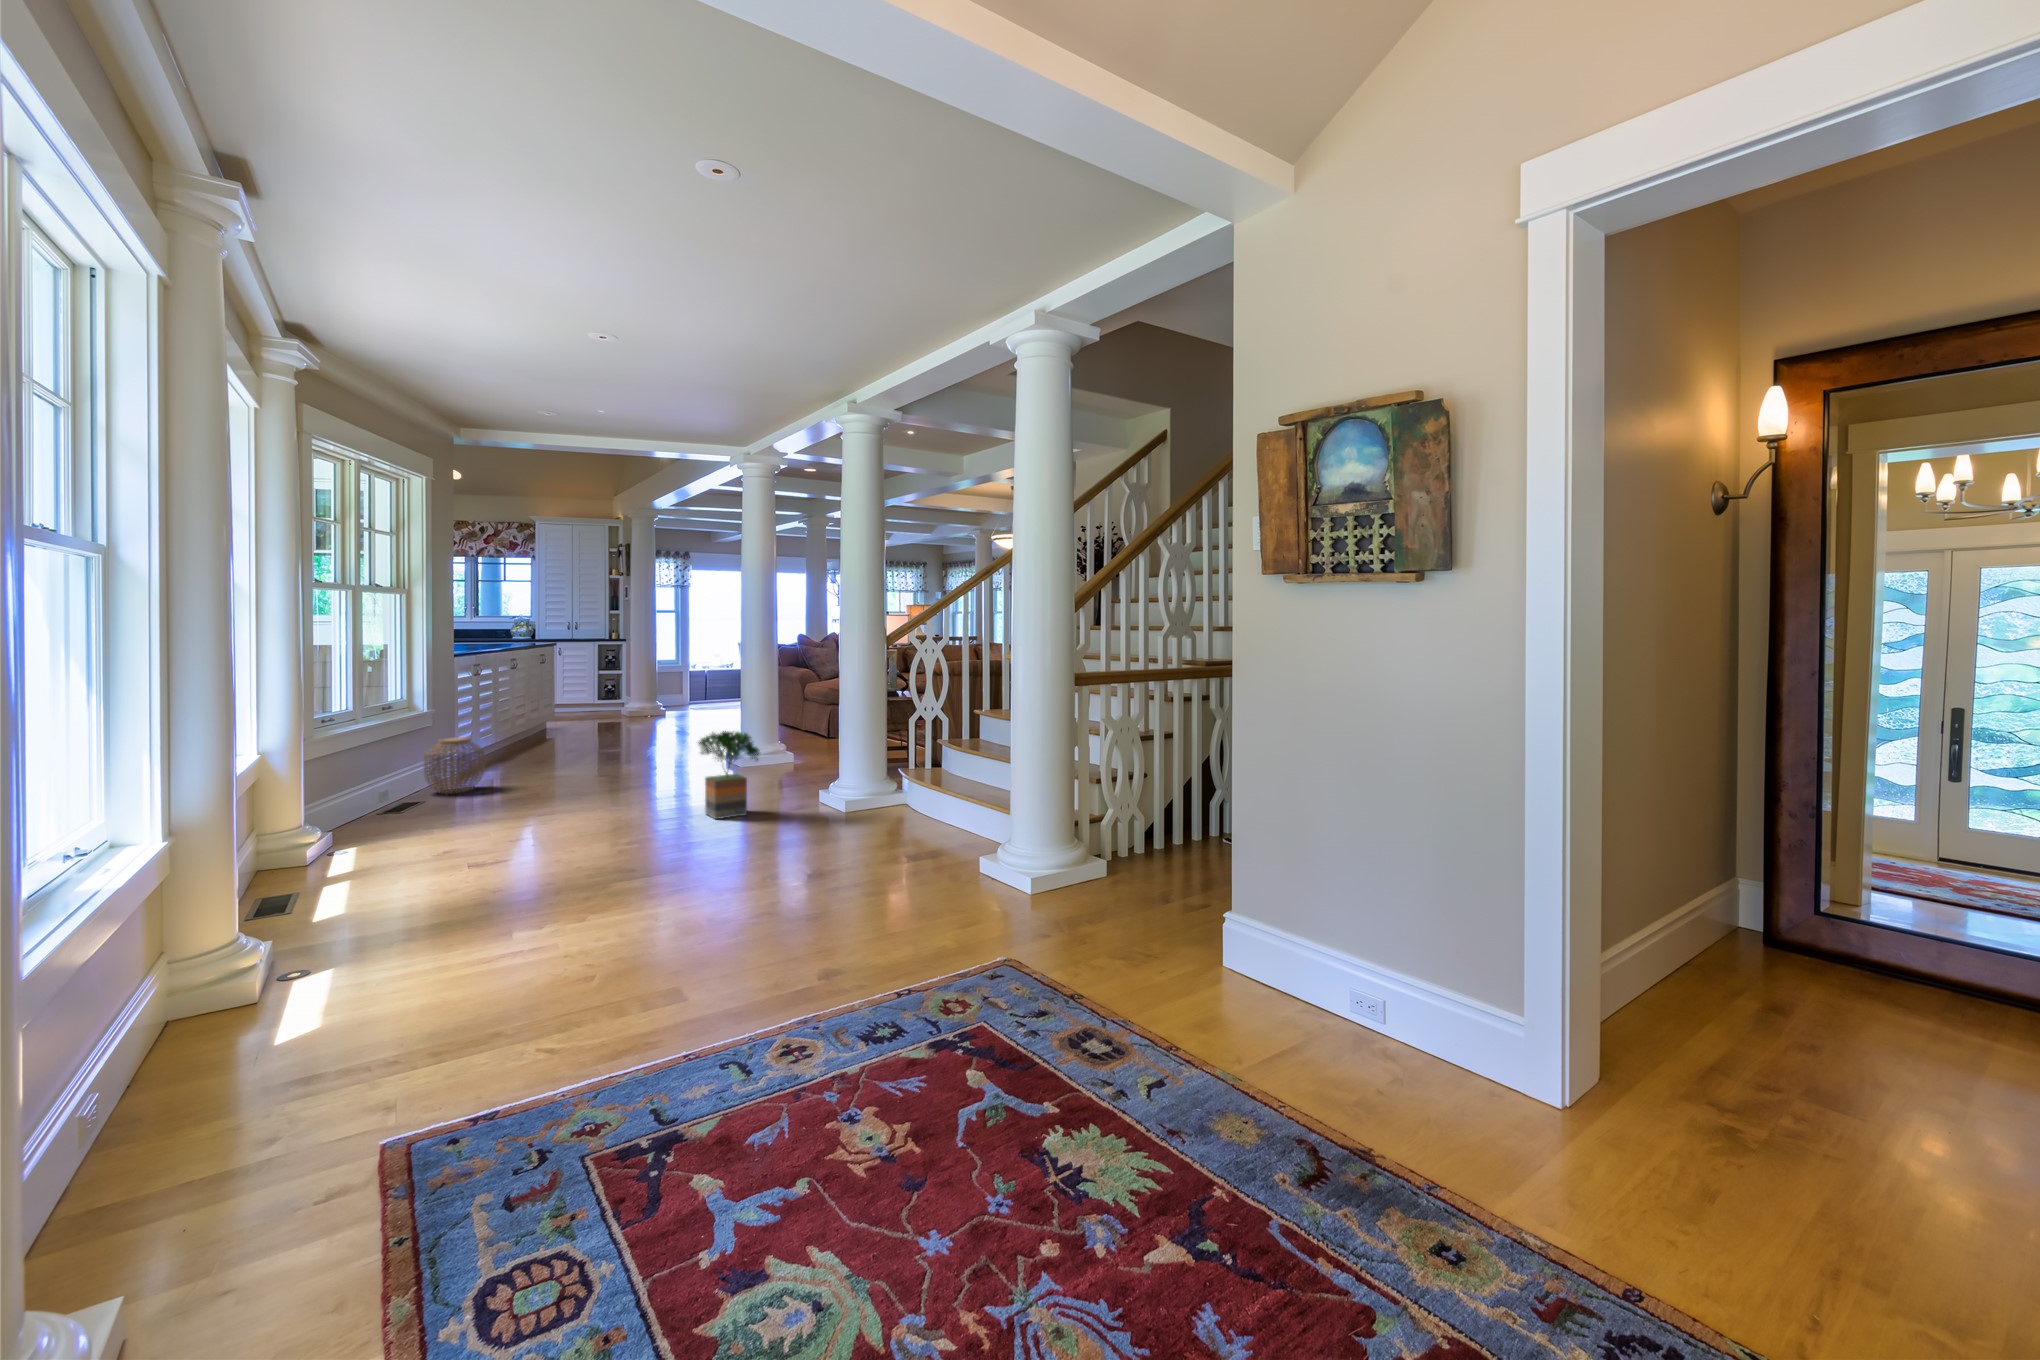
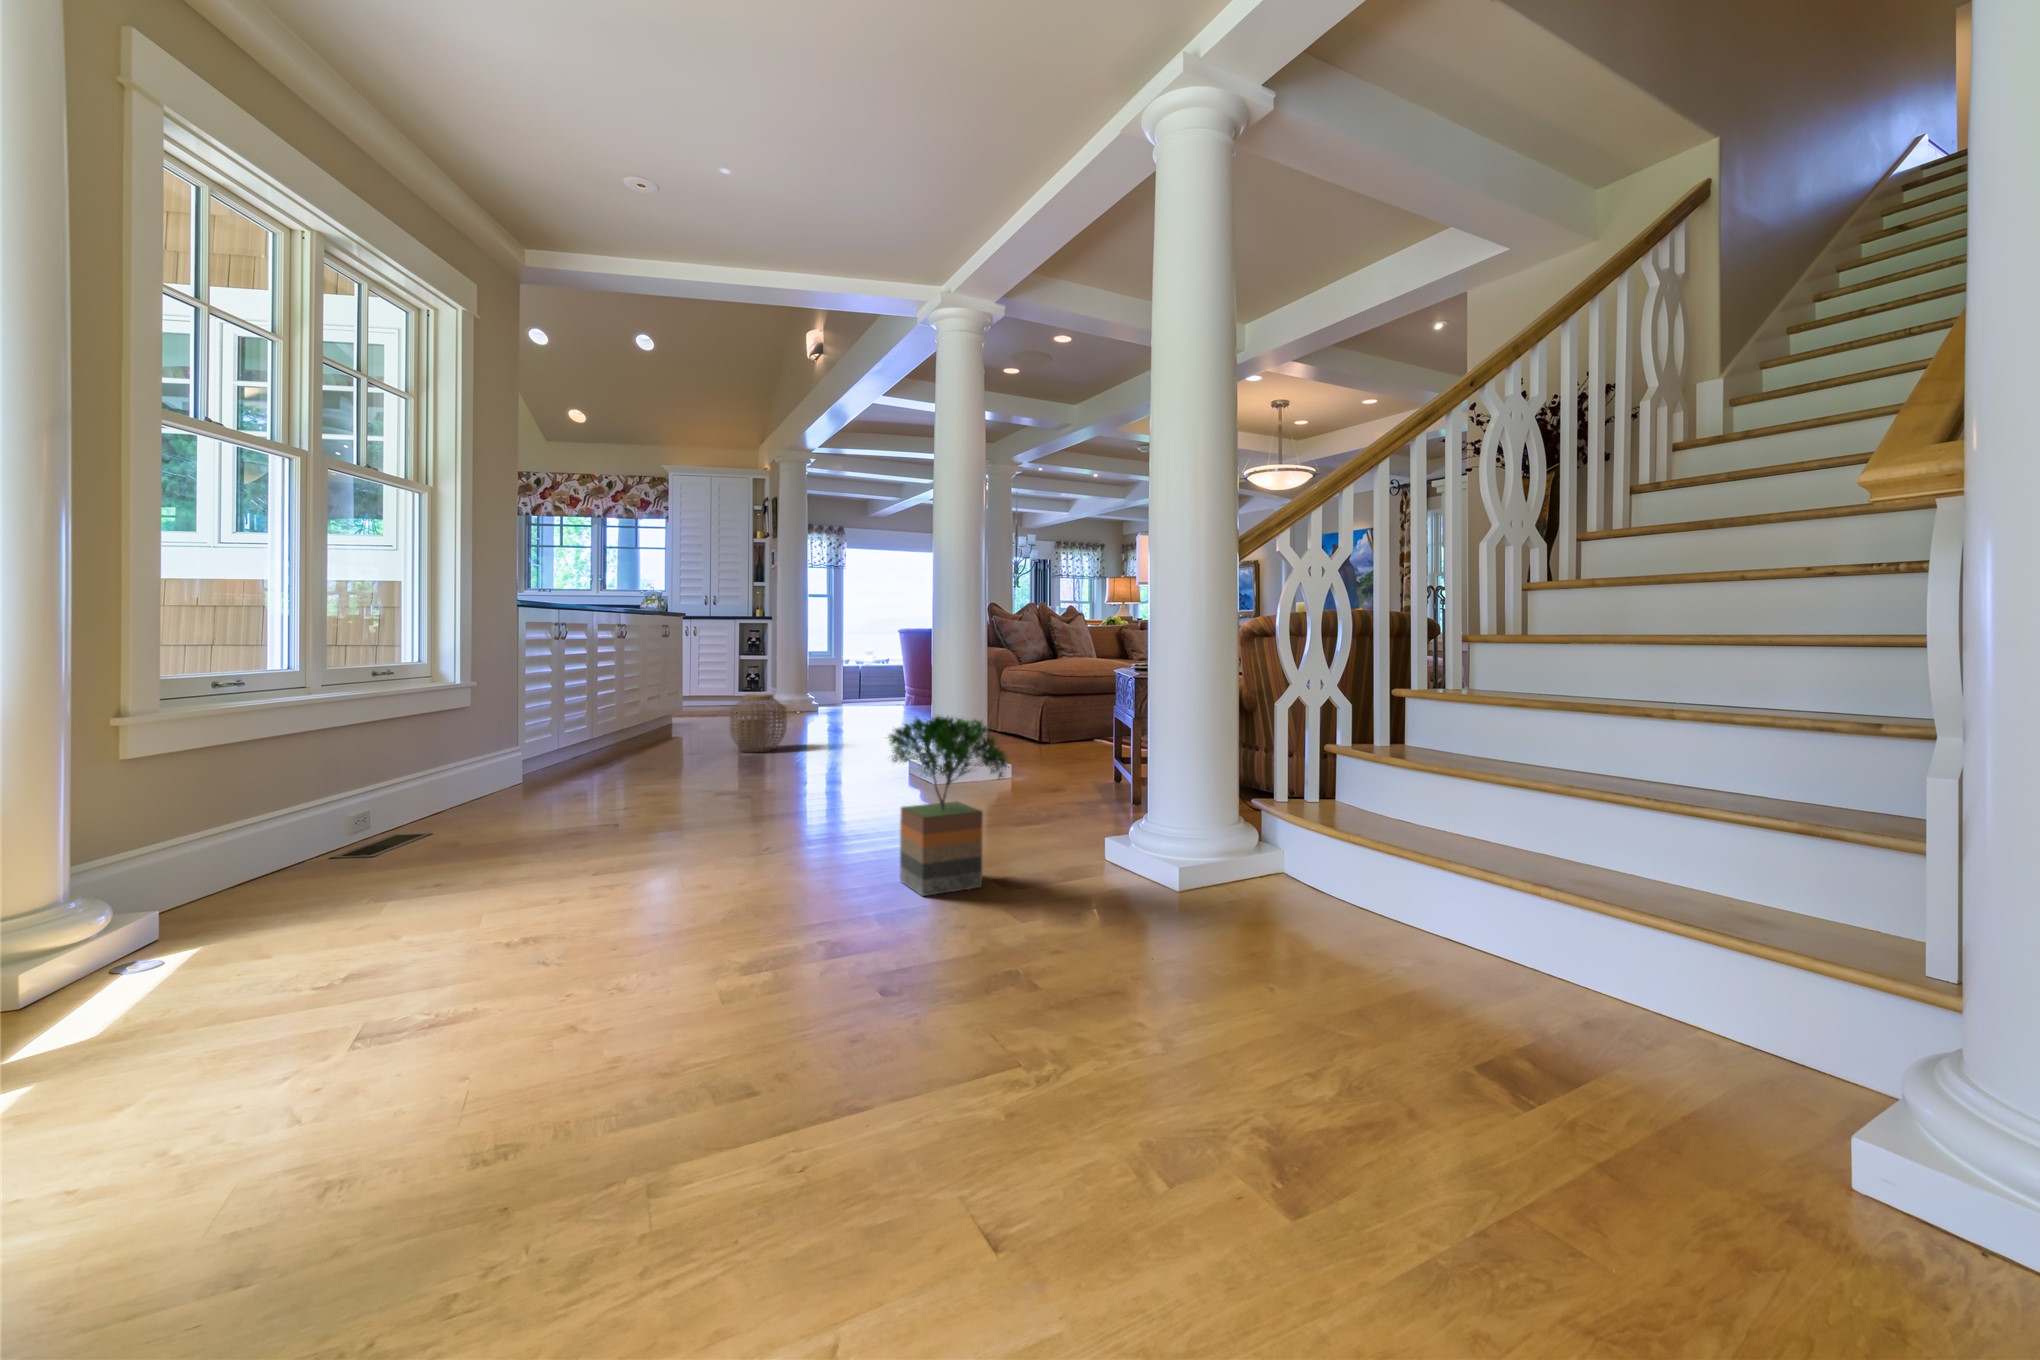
woven basket: present [424,737,485,793] -> present [730,694,787,752]

